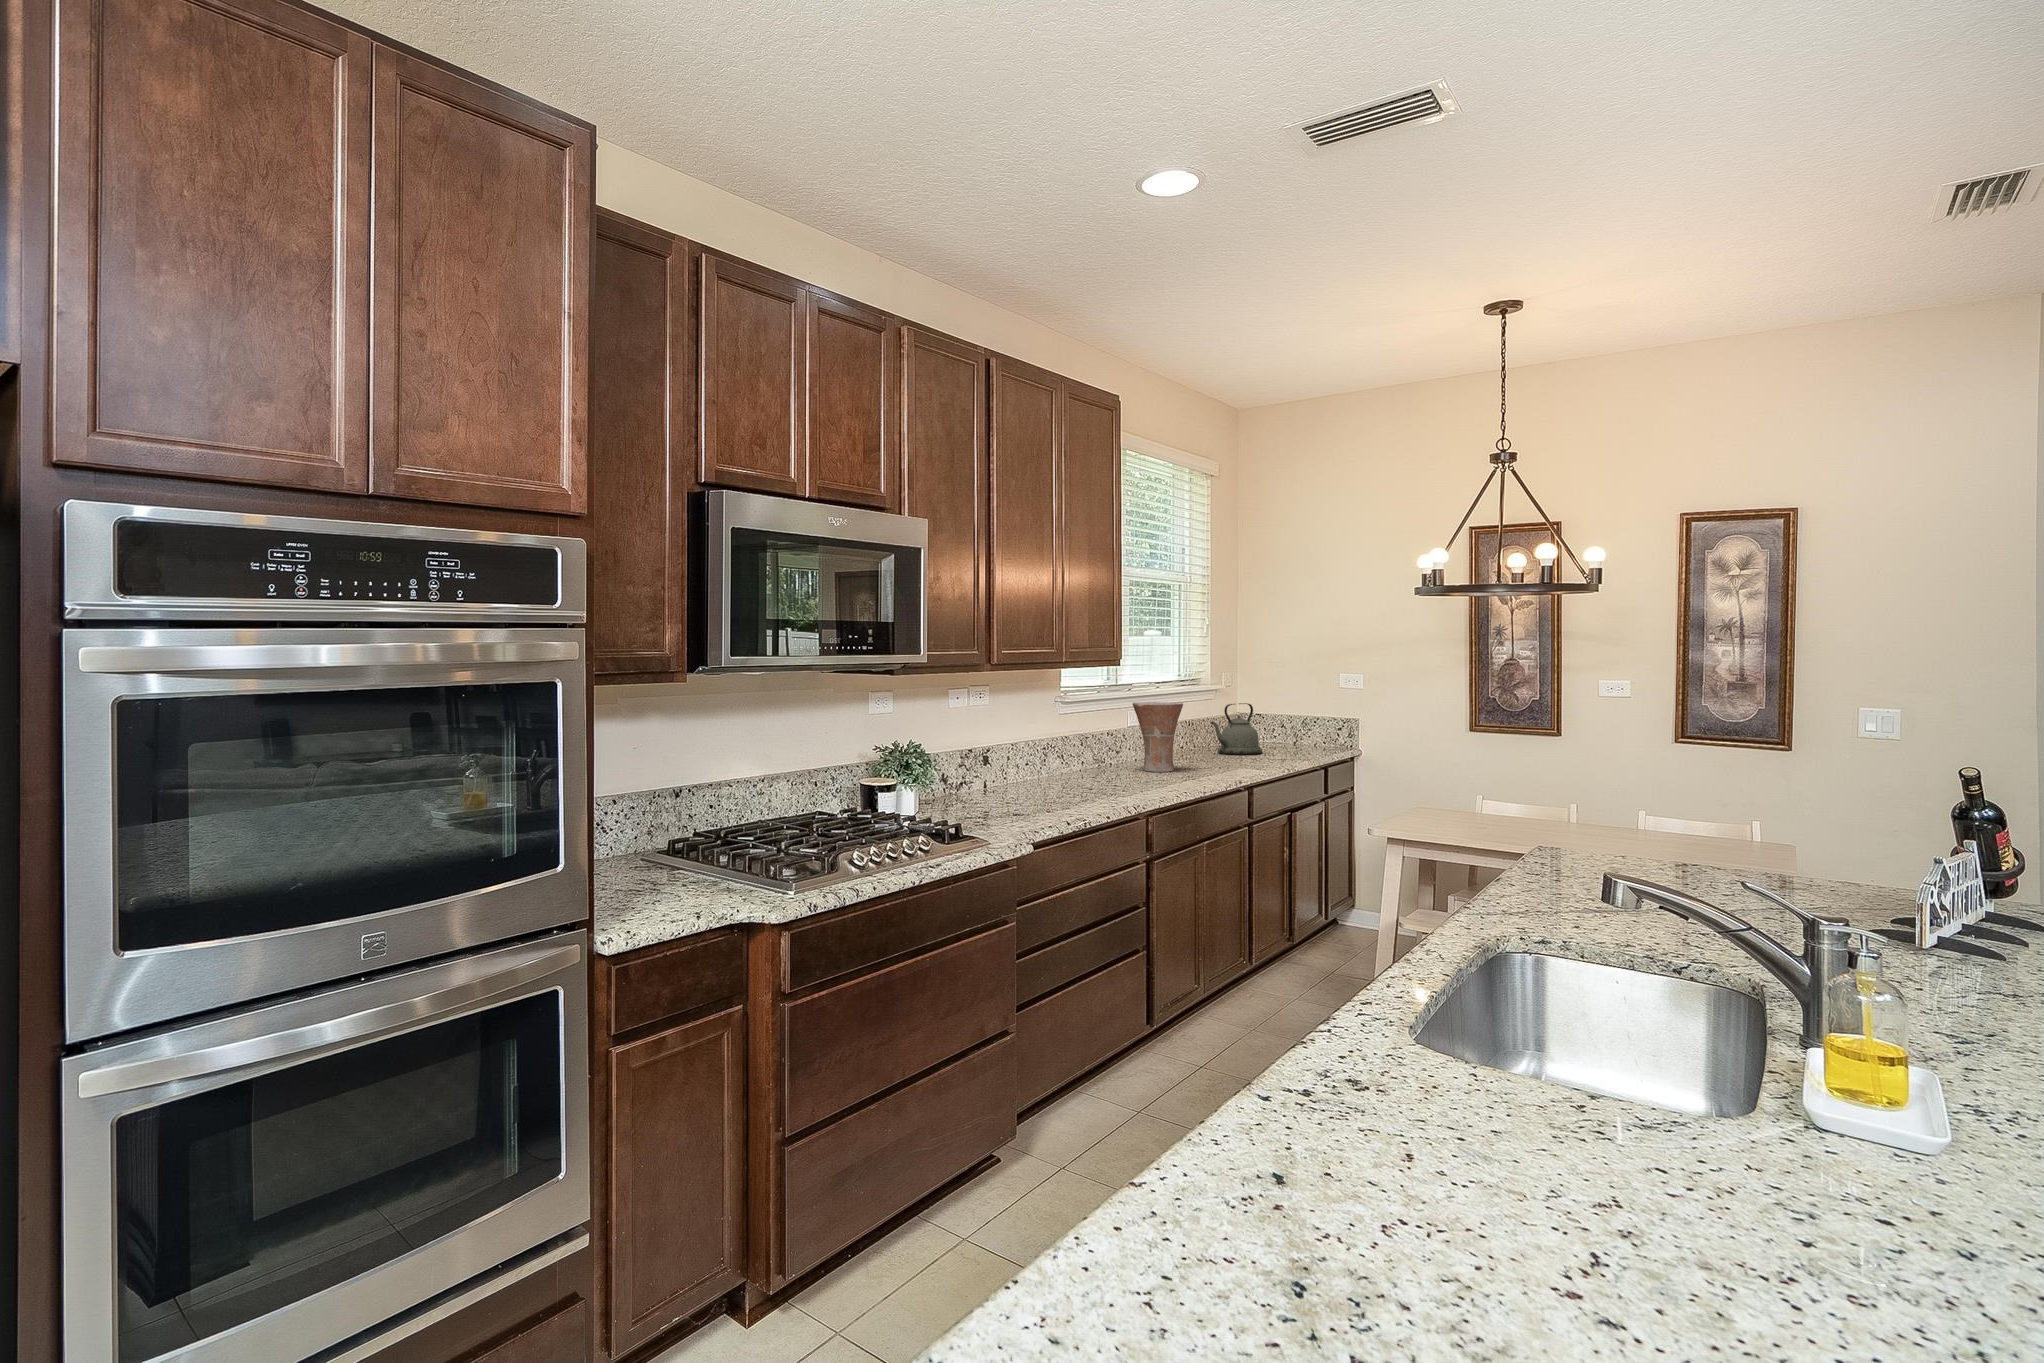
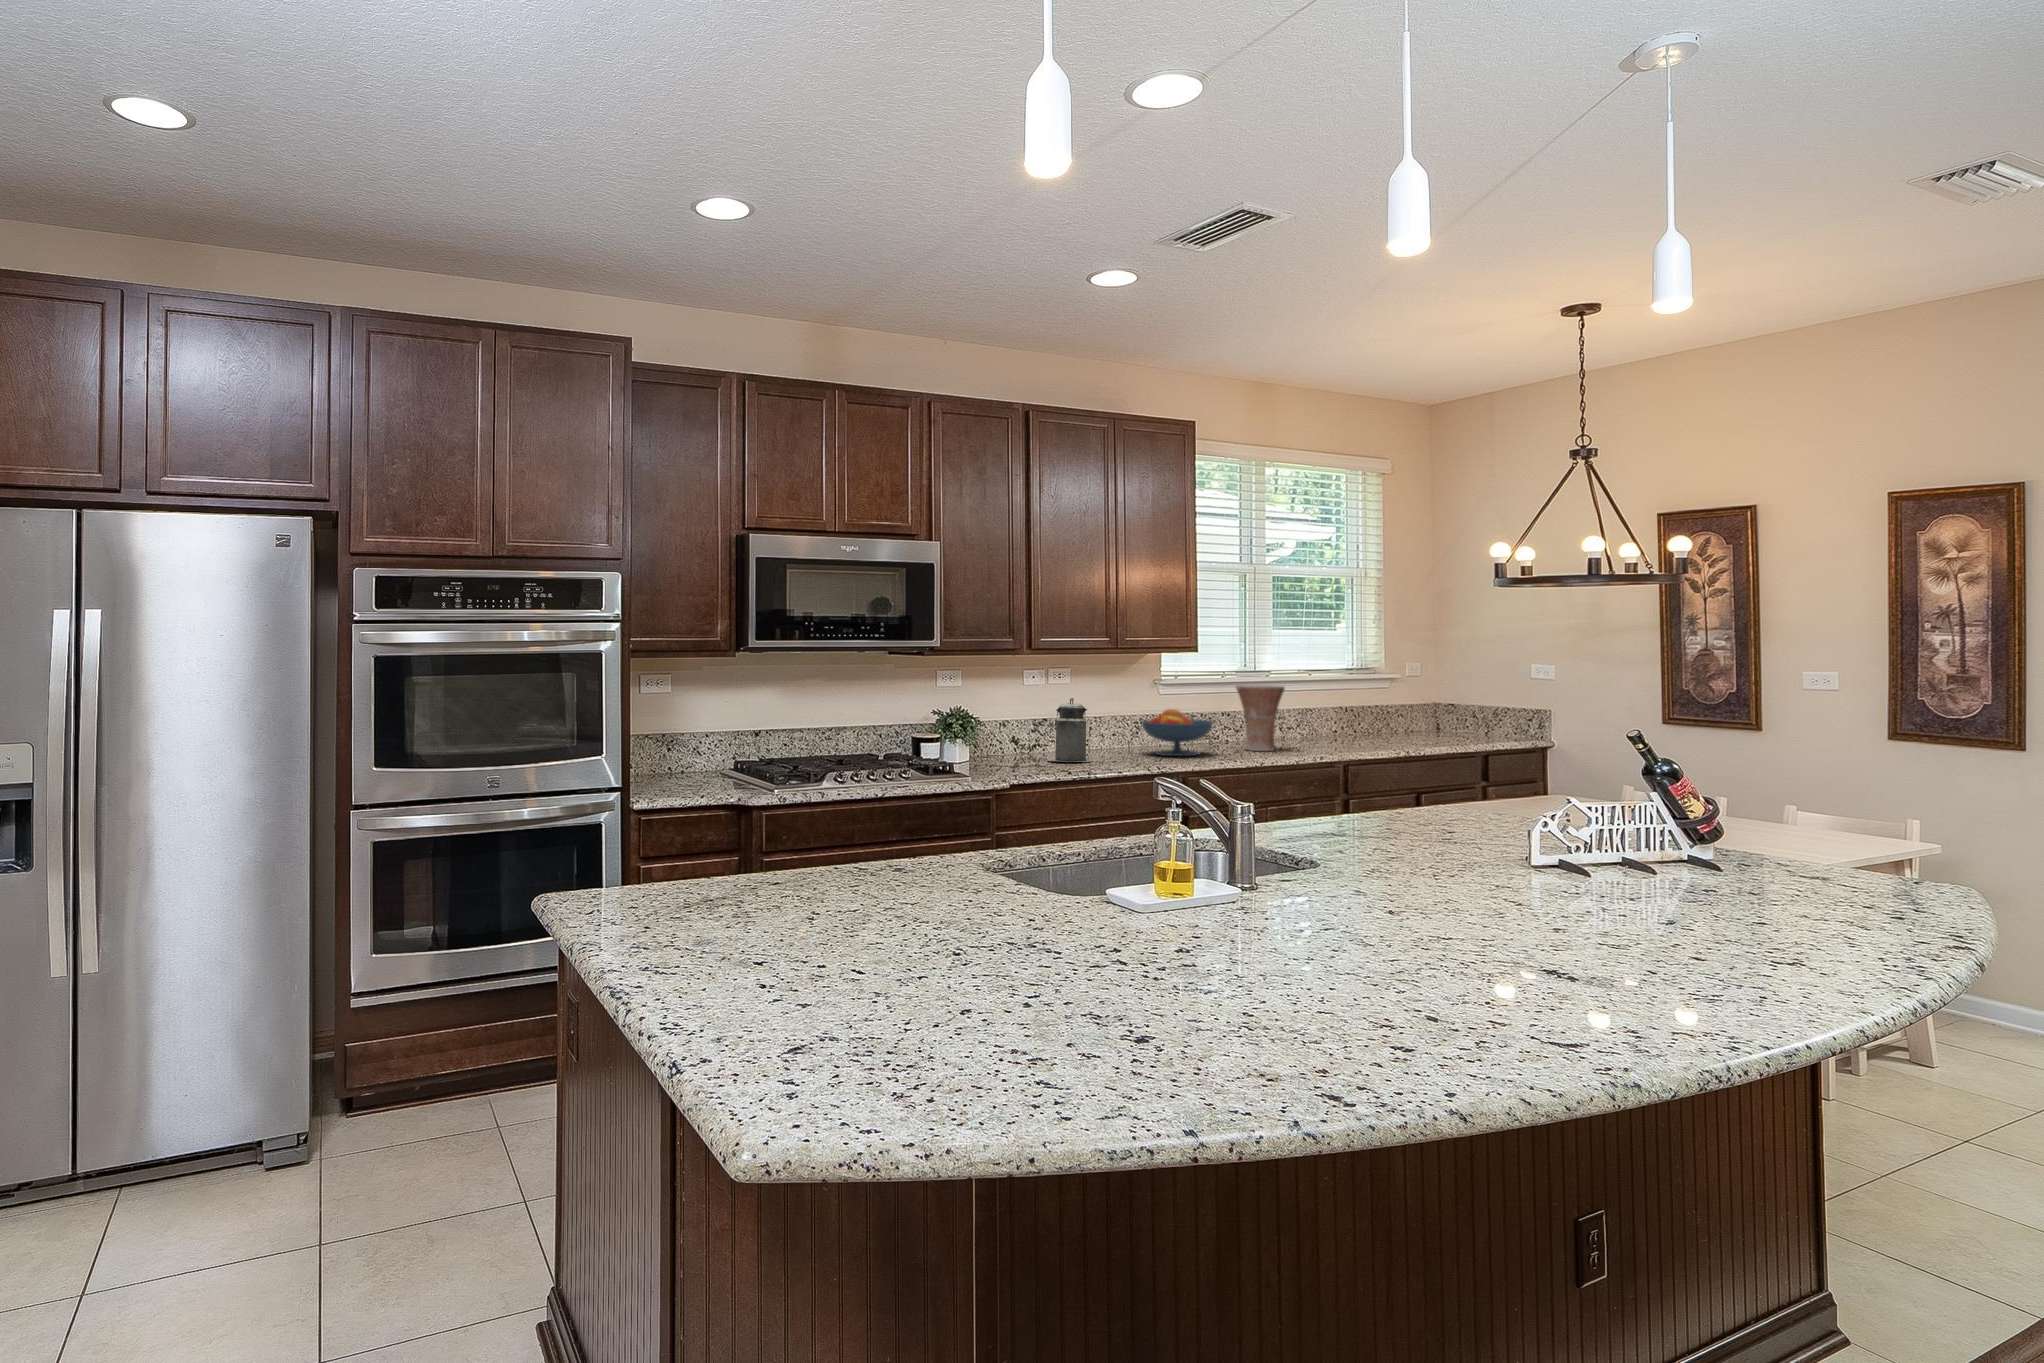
kettle: present [1211,703,1262,755] -> none [1358,690,1418,742]
canister: none [987,723,1039,798] -> present [1047,698,1092,762]
fruit bowl: none [1058,730,1137,783] -> present [1141,709,1212,756]

